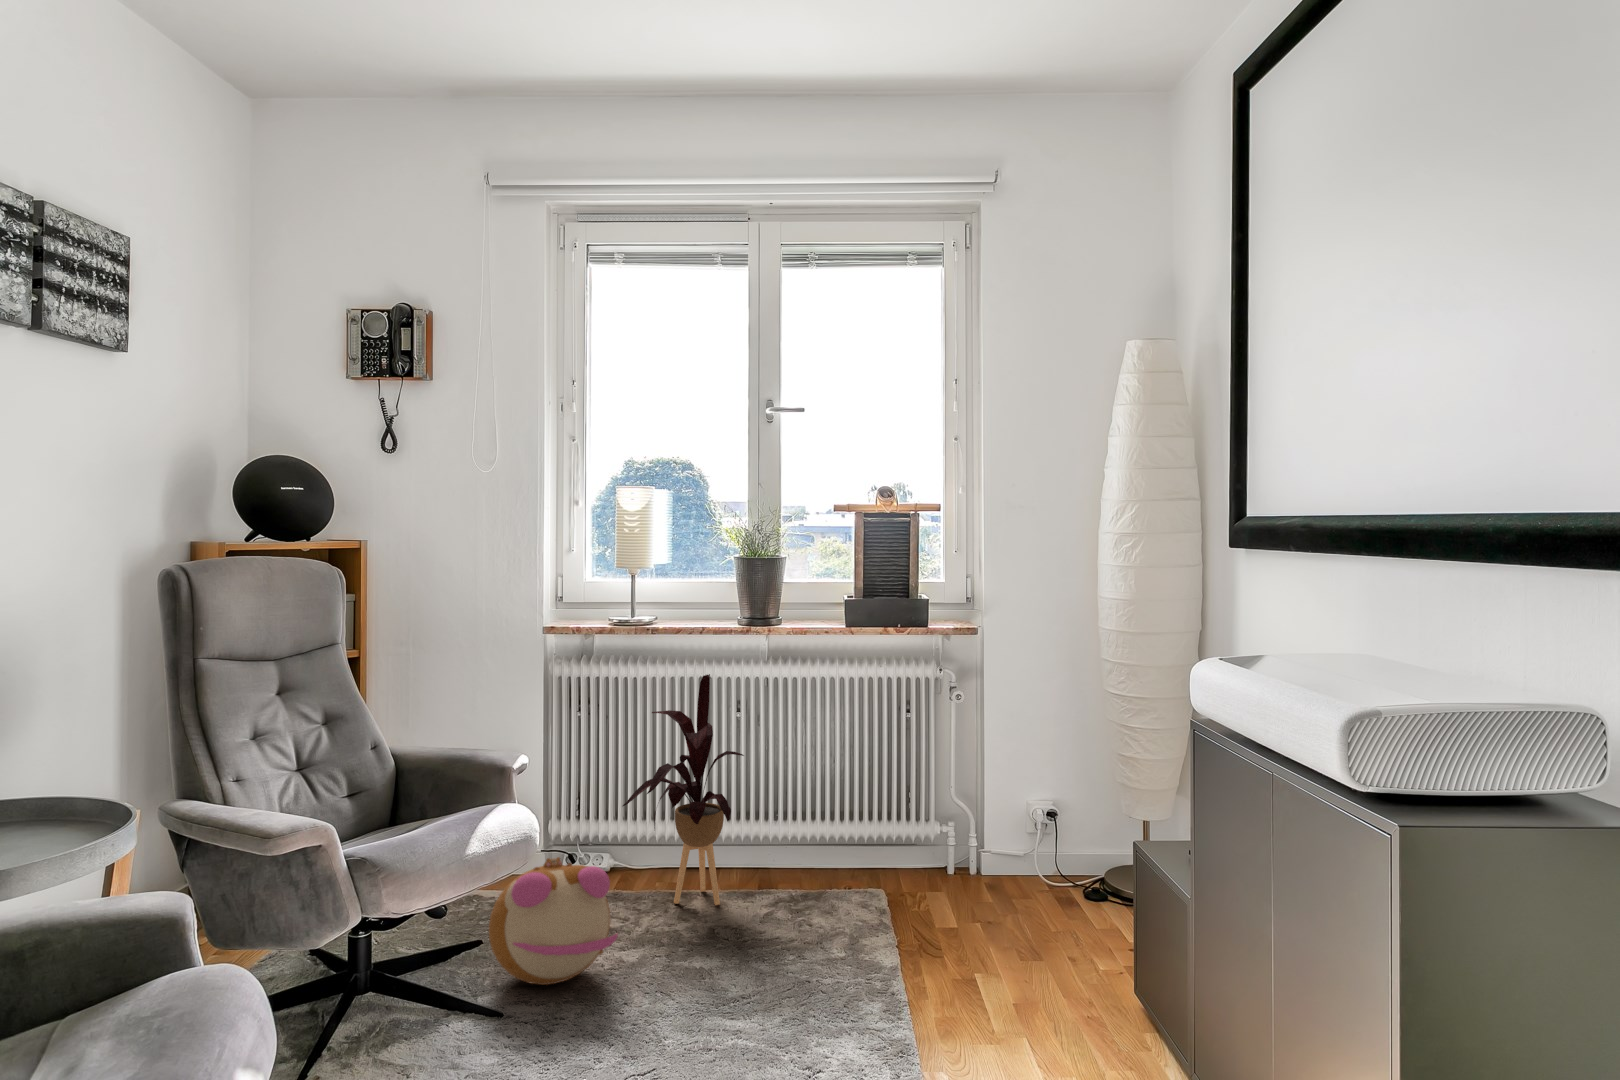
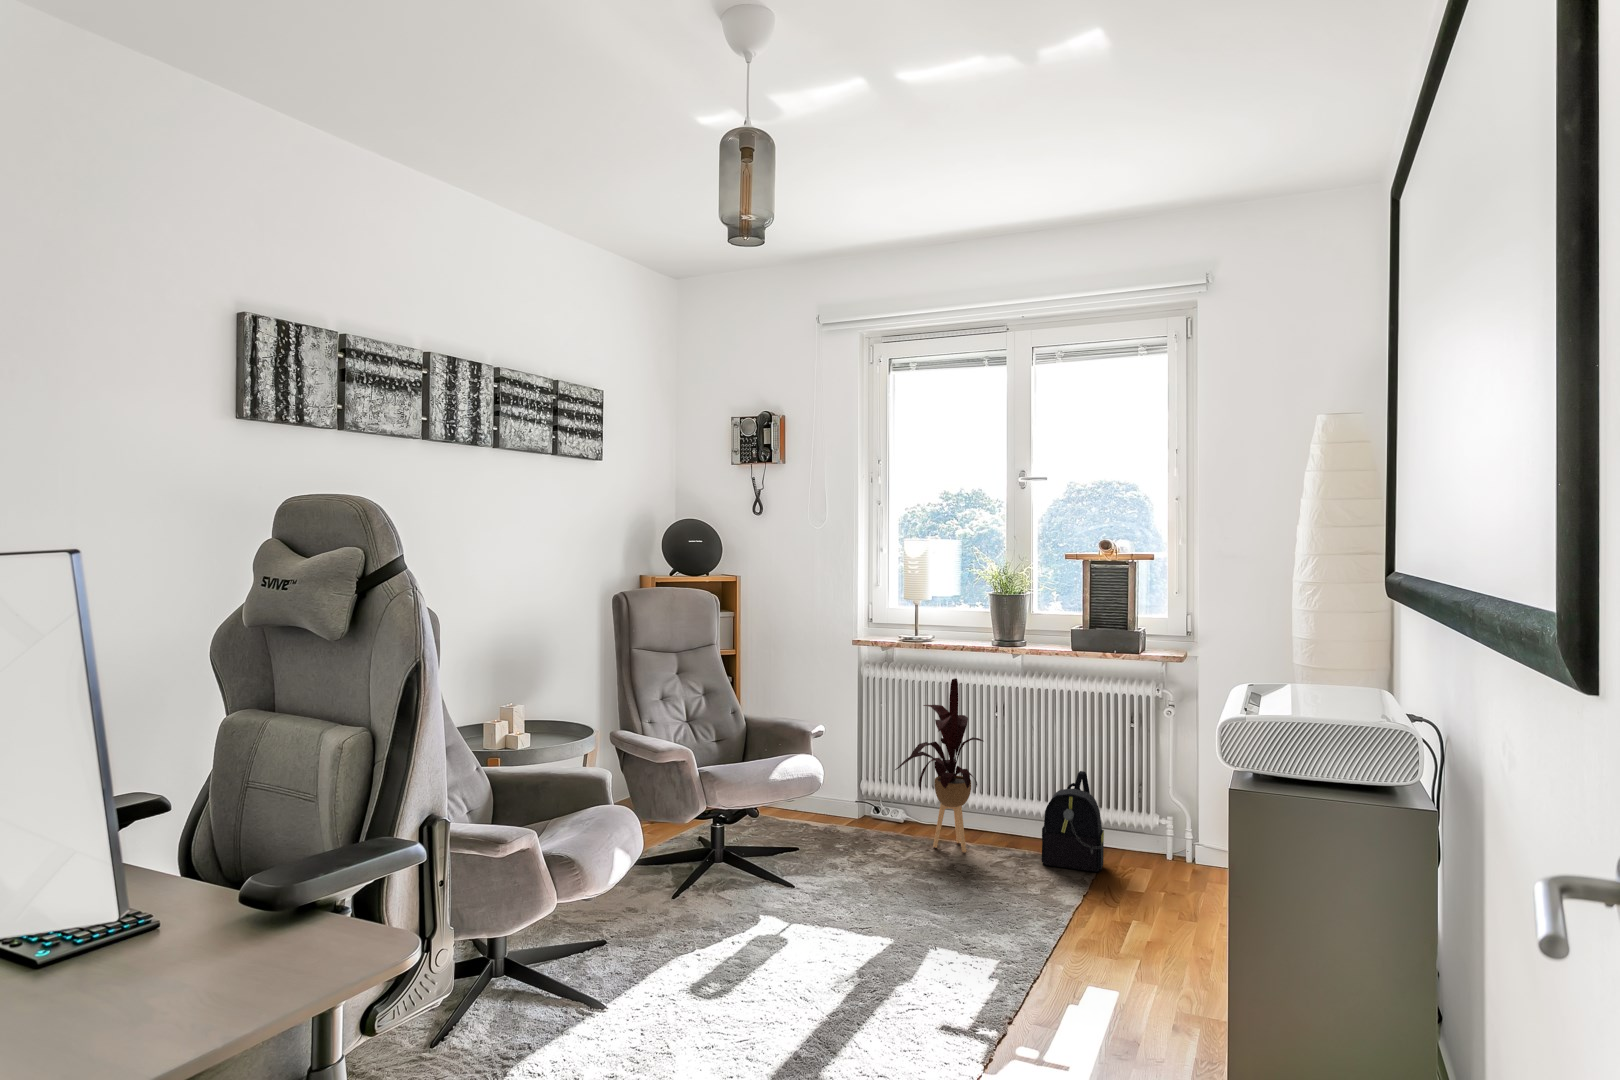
backpack: none [819,781,897,908] -> present [1042,771,1104,872]
plush toy: present [489,857,618,985] -> none [790,794,870,879]

